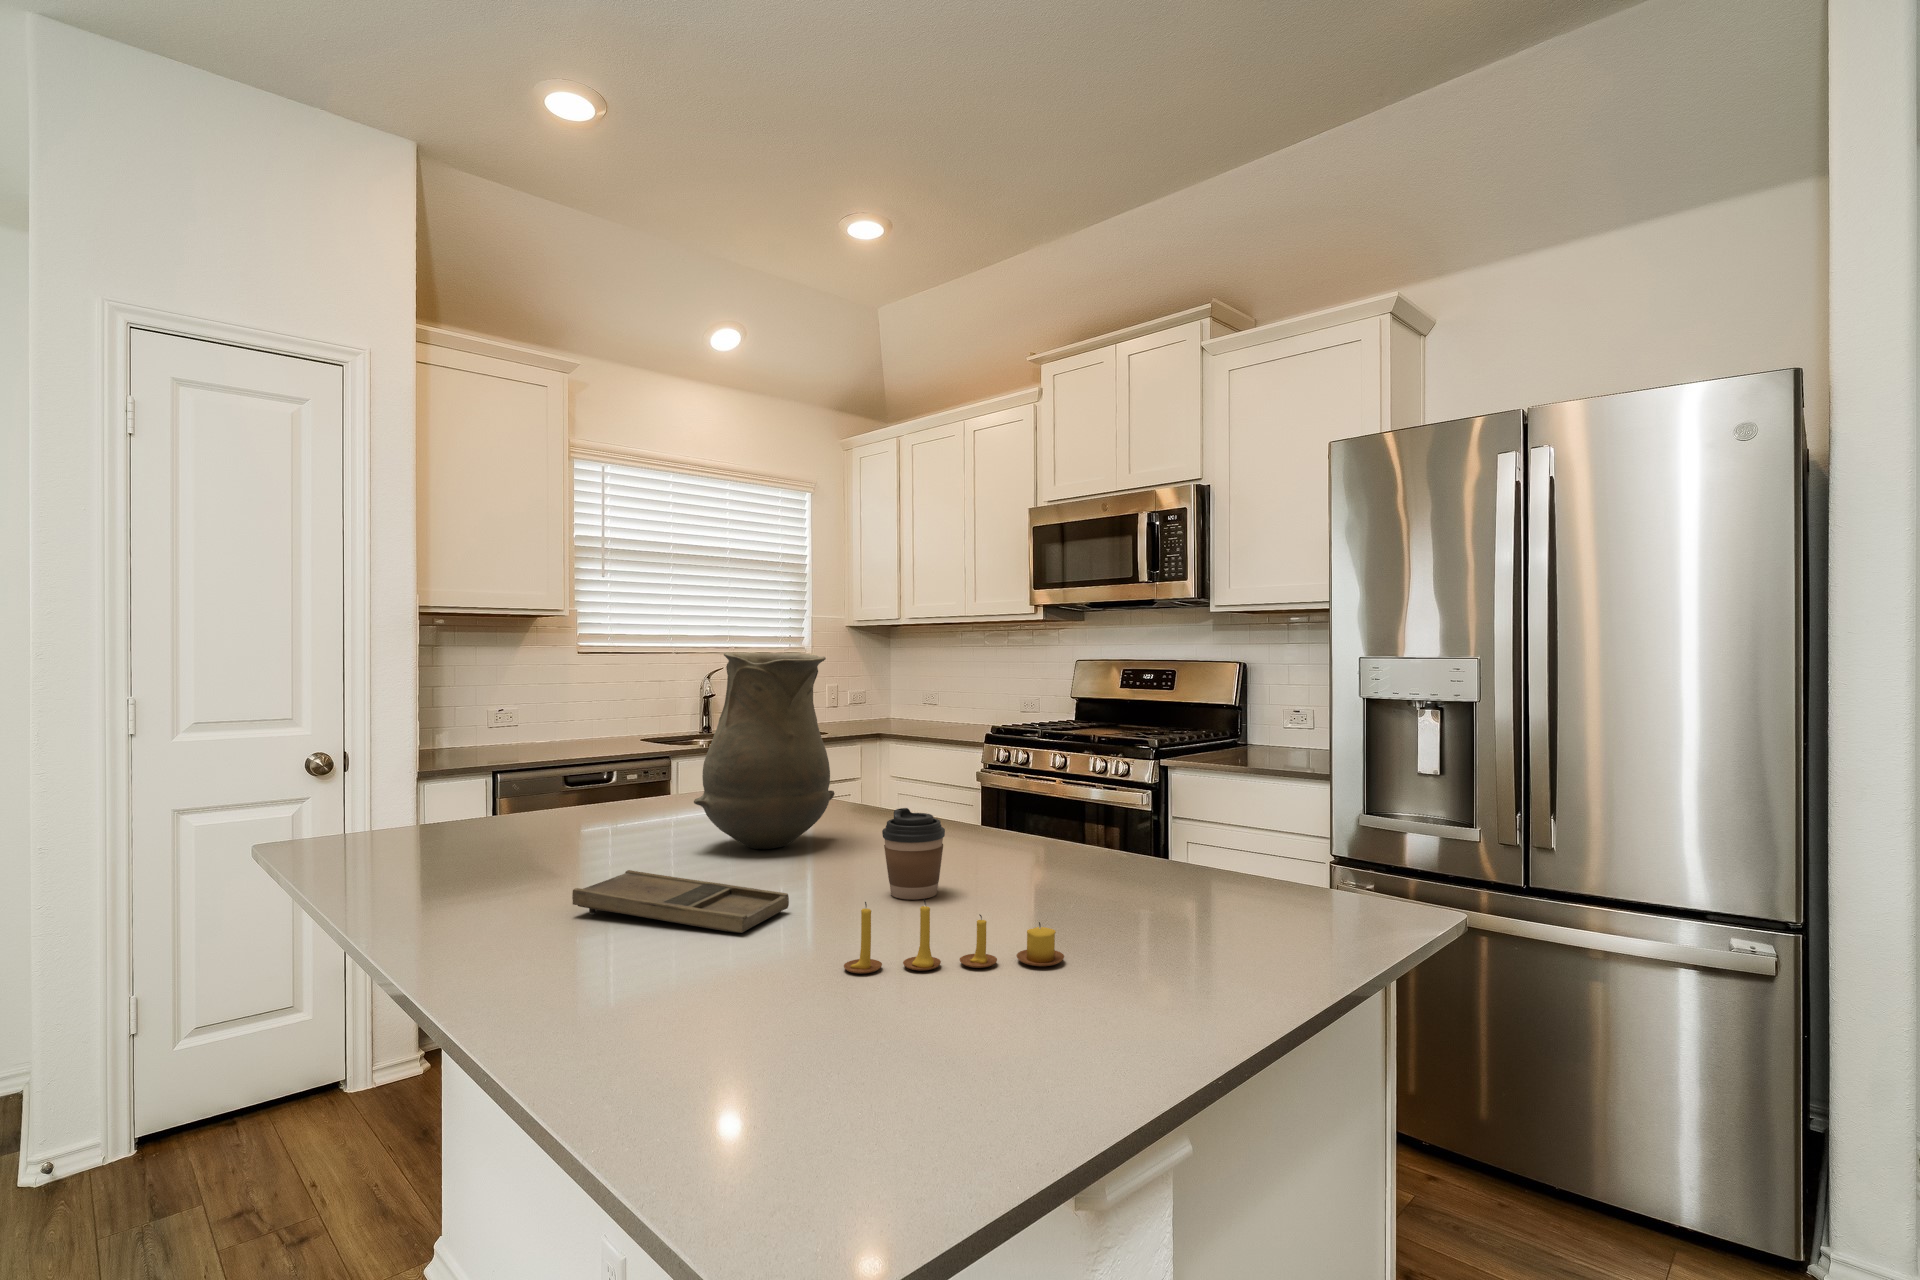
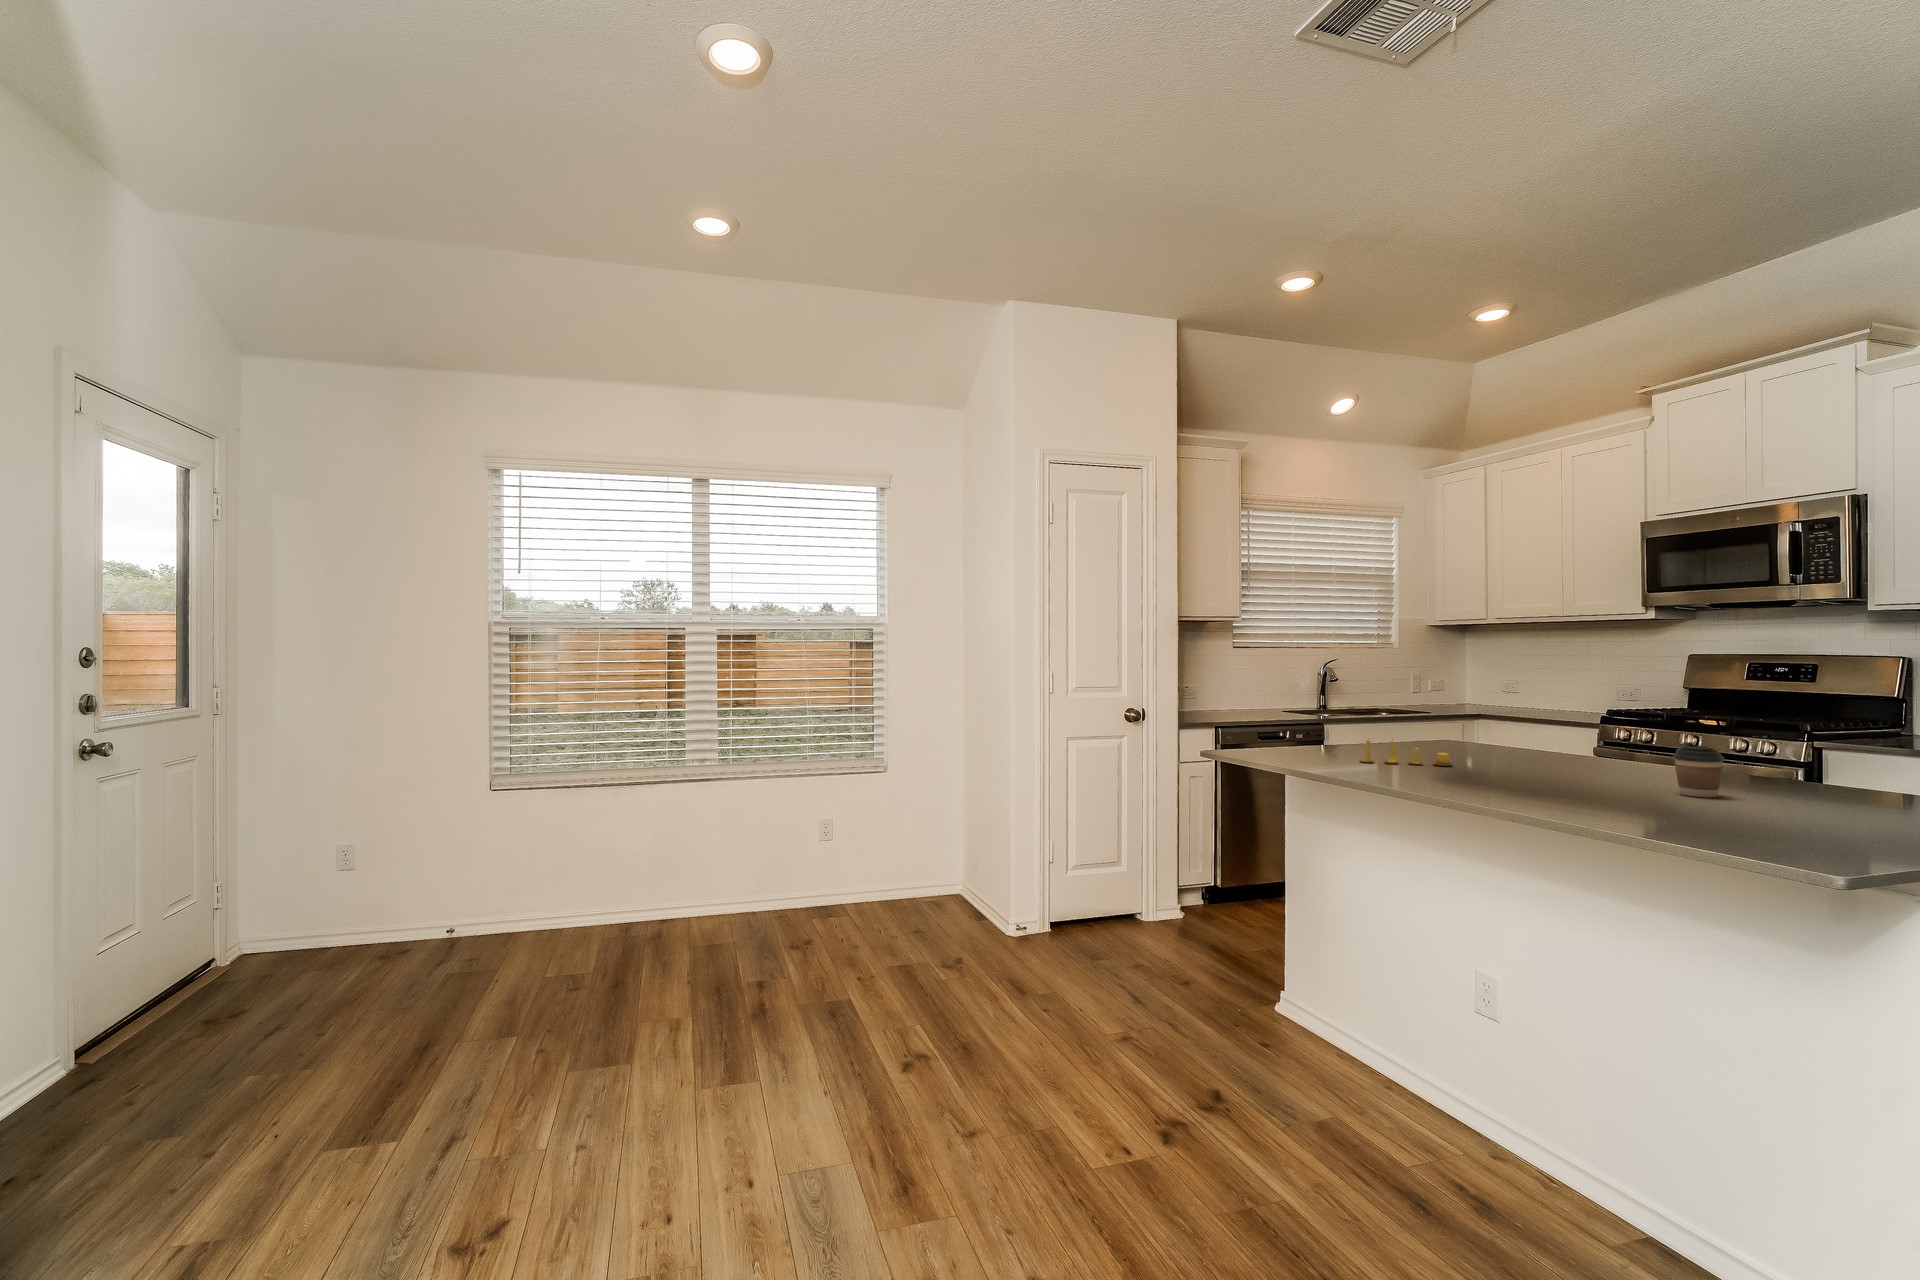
vase: present [694,652,835,849] -> none [1491,646,1586,770]
tray: present [572,870,789,933] -> none [1479,768,1620,800]
candle: present [844,899,1064,973] -> present [1359,740,1453,766]

